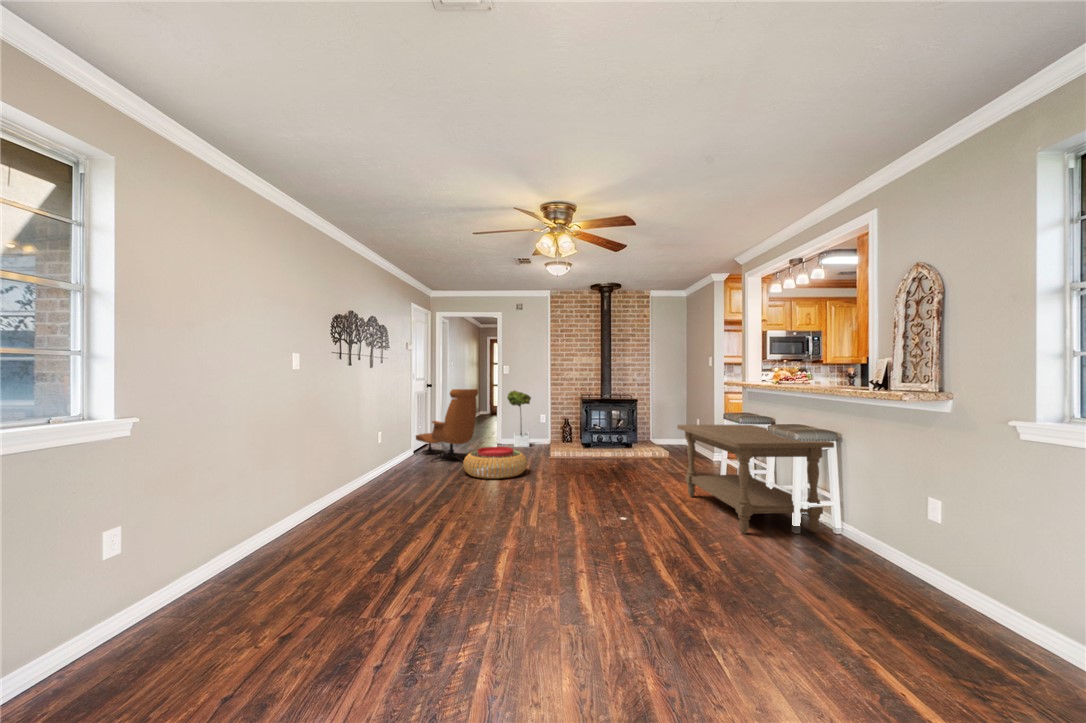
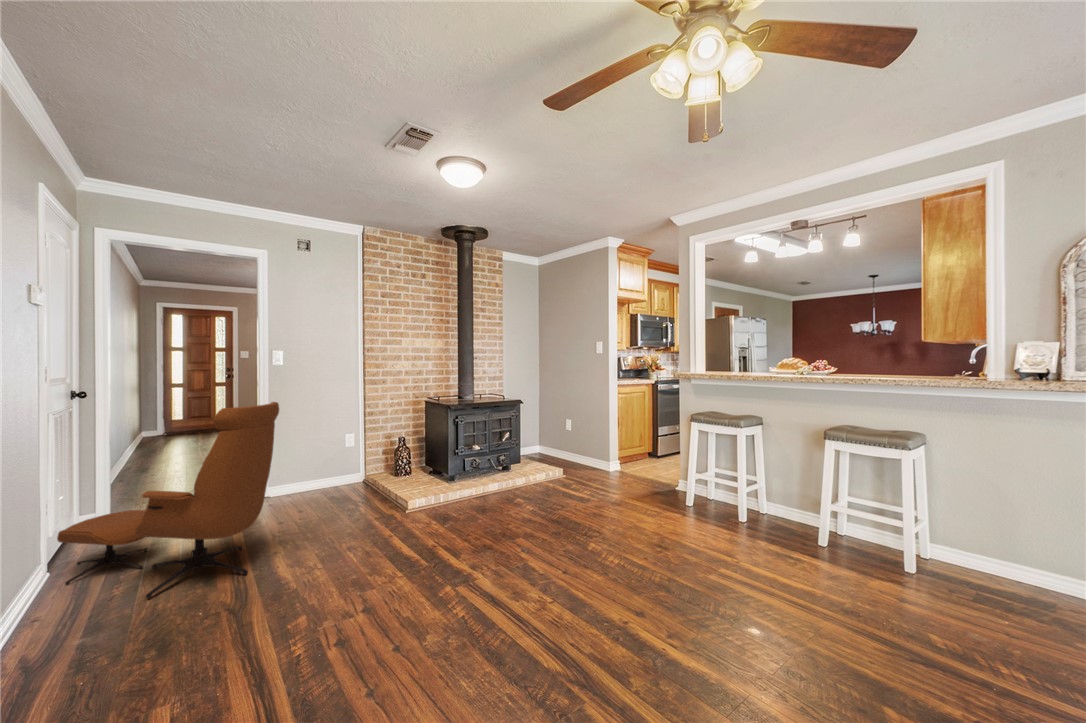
potted tree: present [507,391,531,447] -> none [290,396,339,501]
coffee table: present [677,425,834,534] -> none [708,430,959,604]
pouf: present [463,447,527,479] -> none [289,522,440,620]

